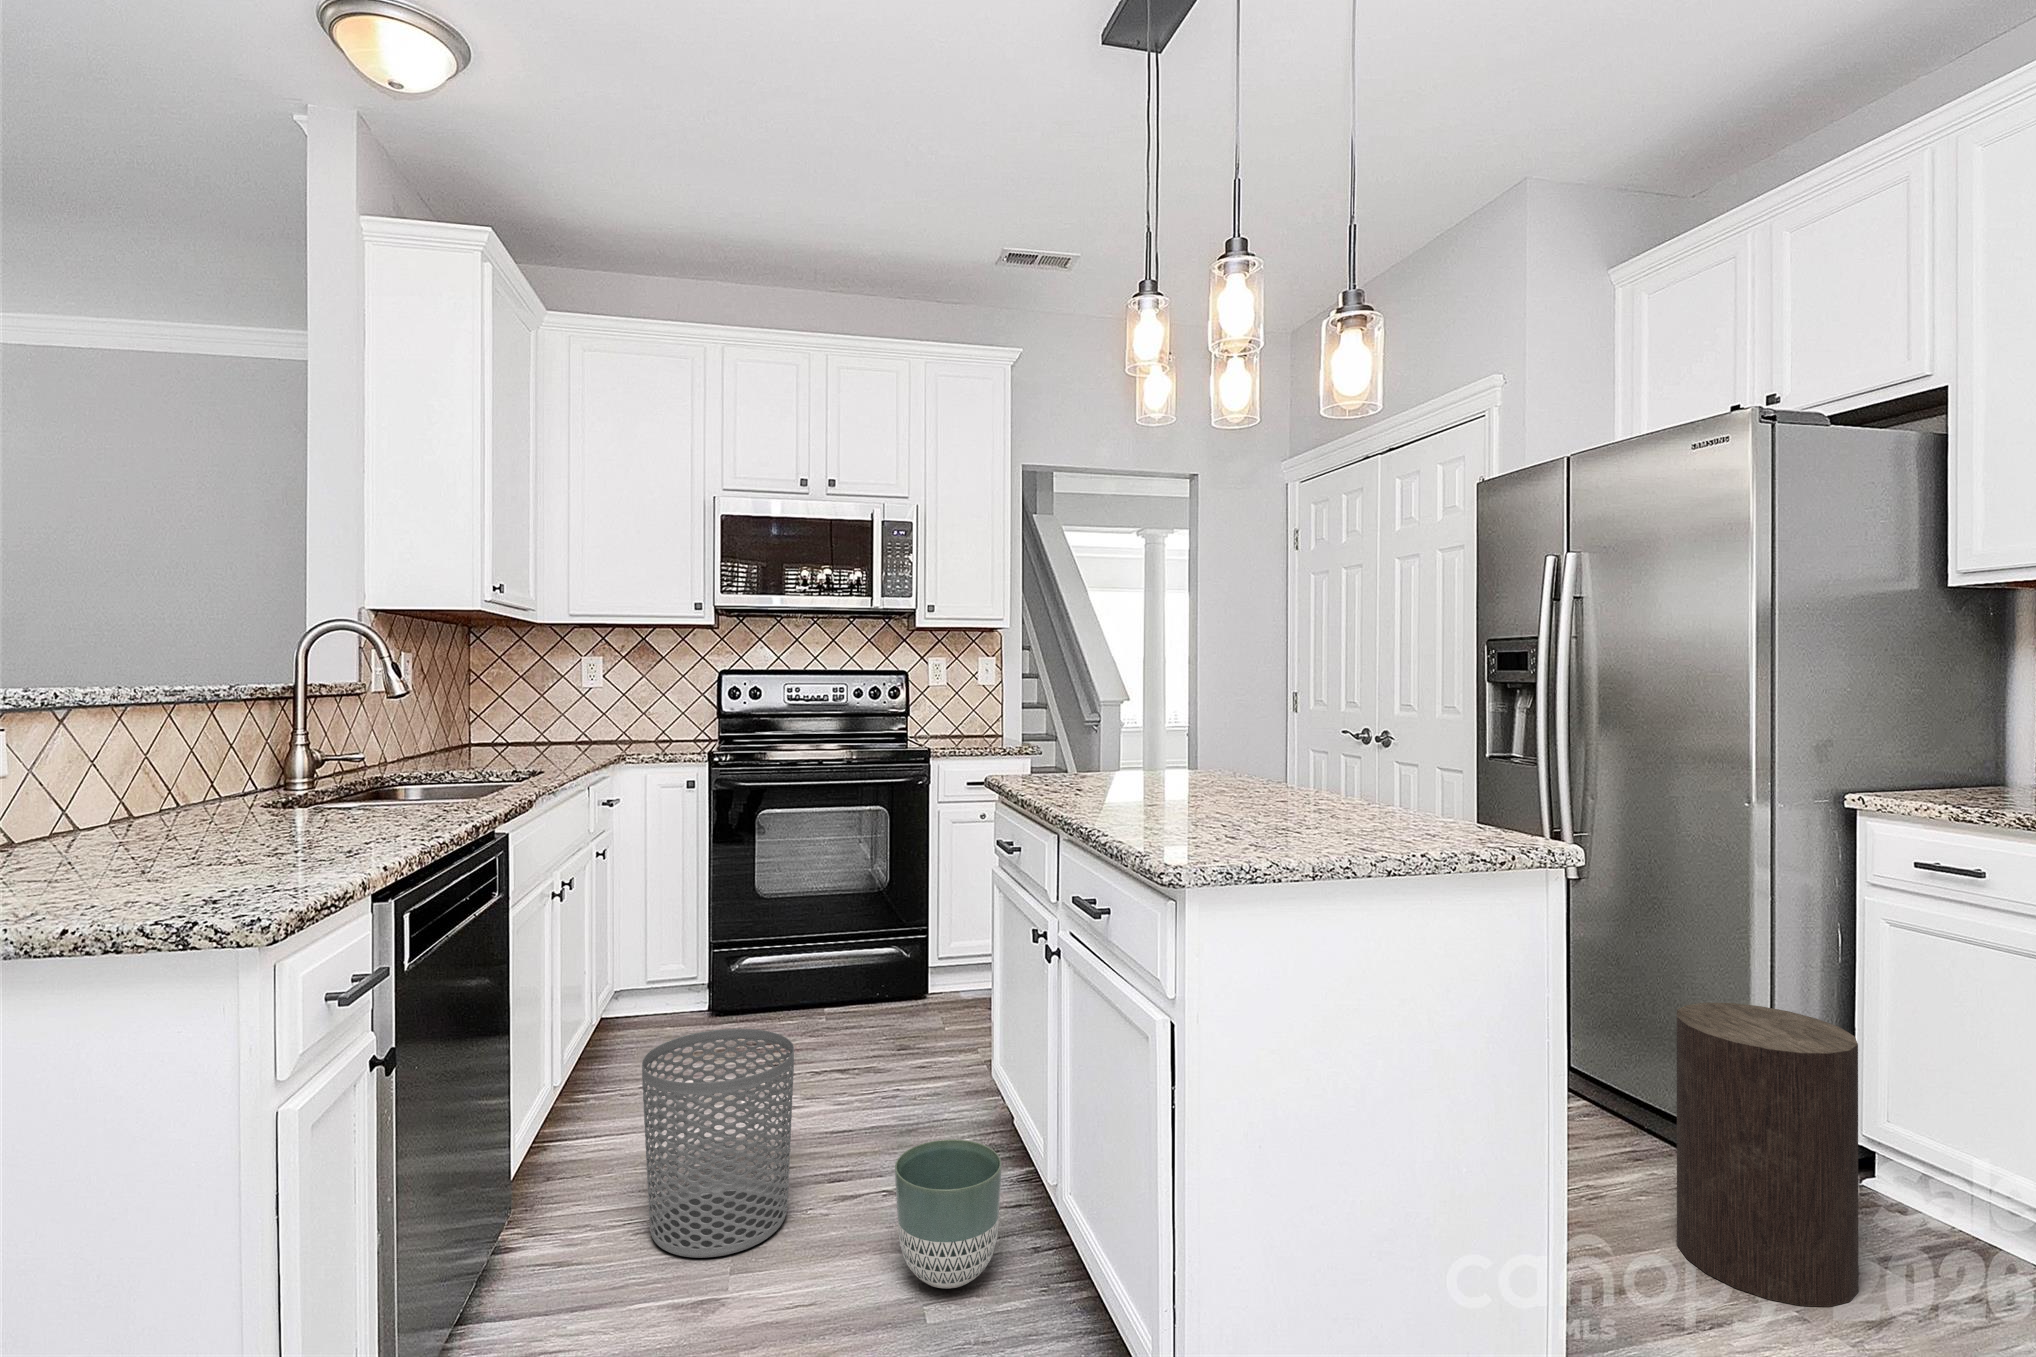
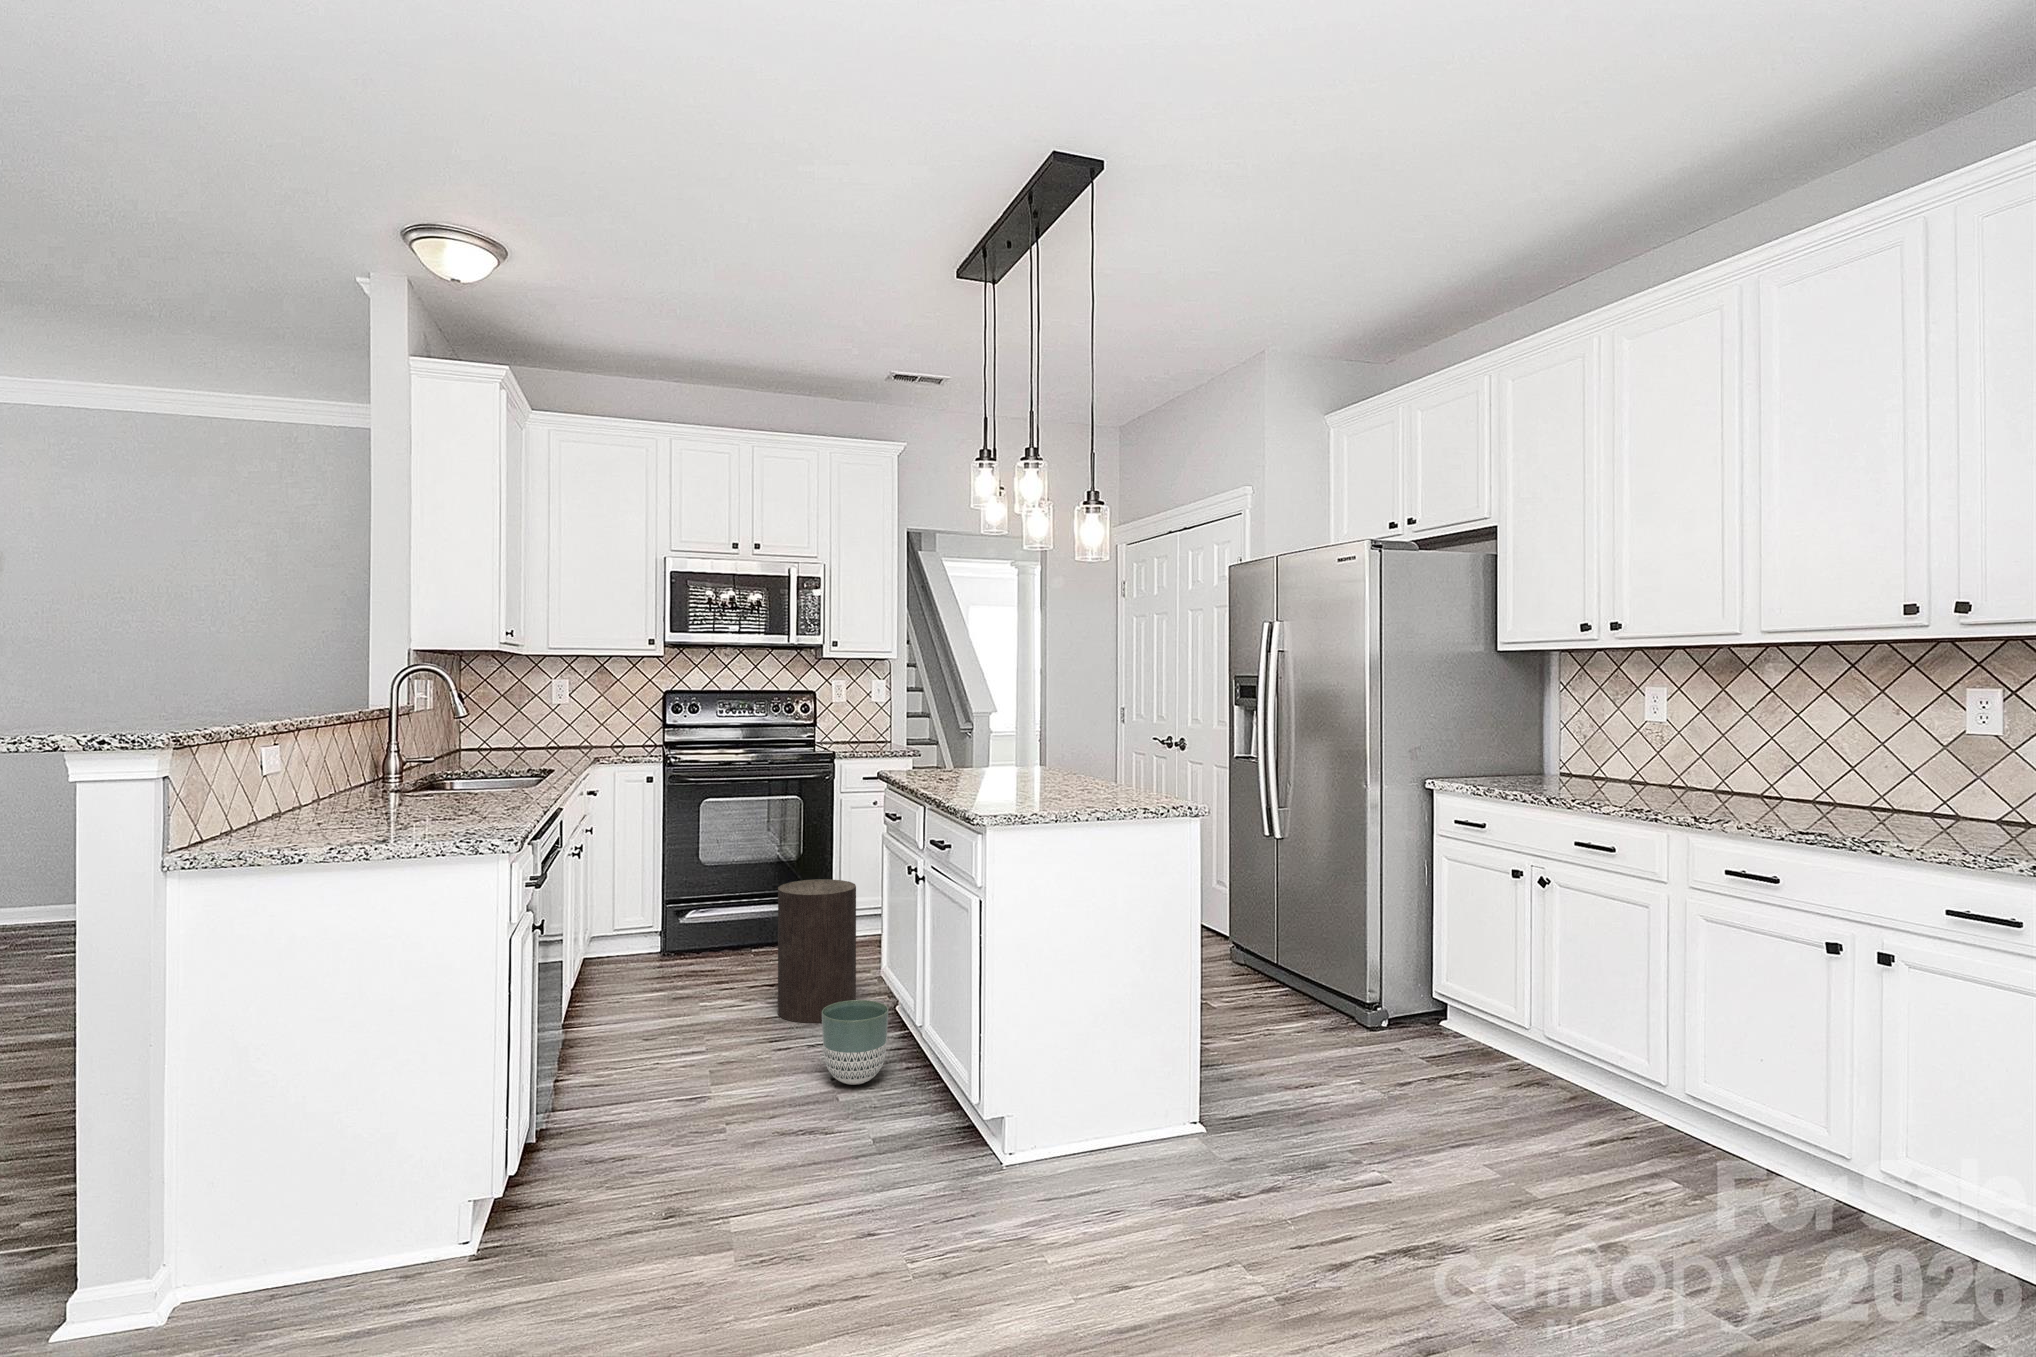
stool: present [1677,1003,1858,1307] -> present [778,879,856,1023]
waste bin: present [642,1029,794,1258] -> none [653,940,752,1078]

